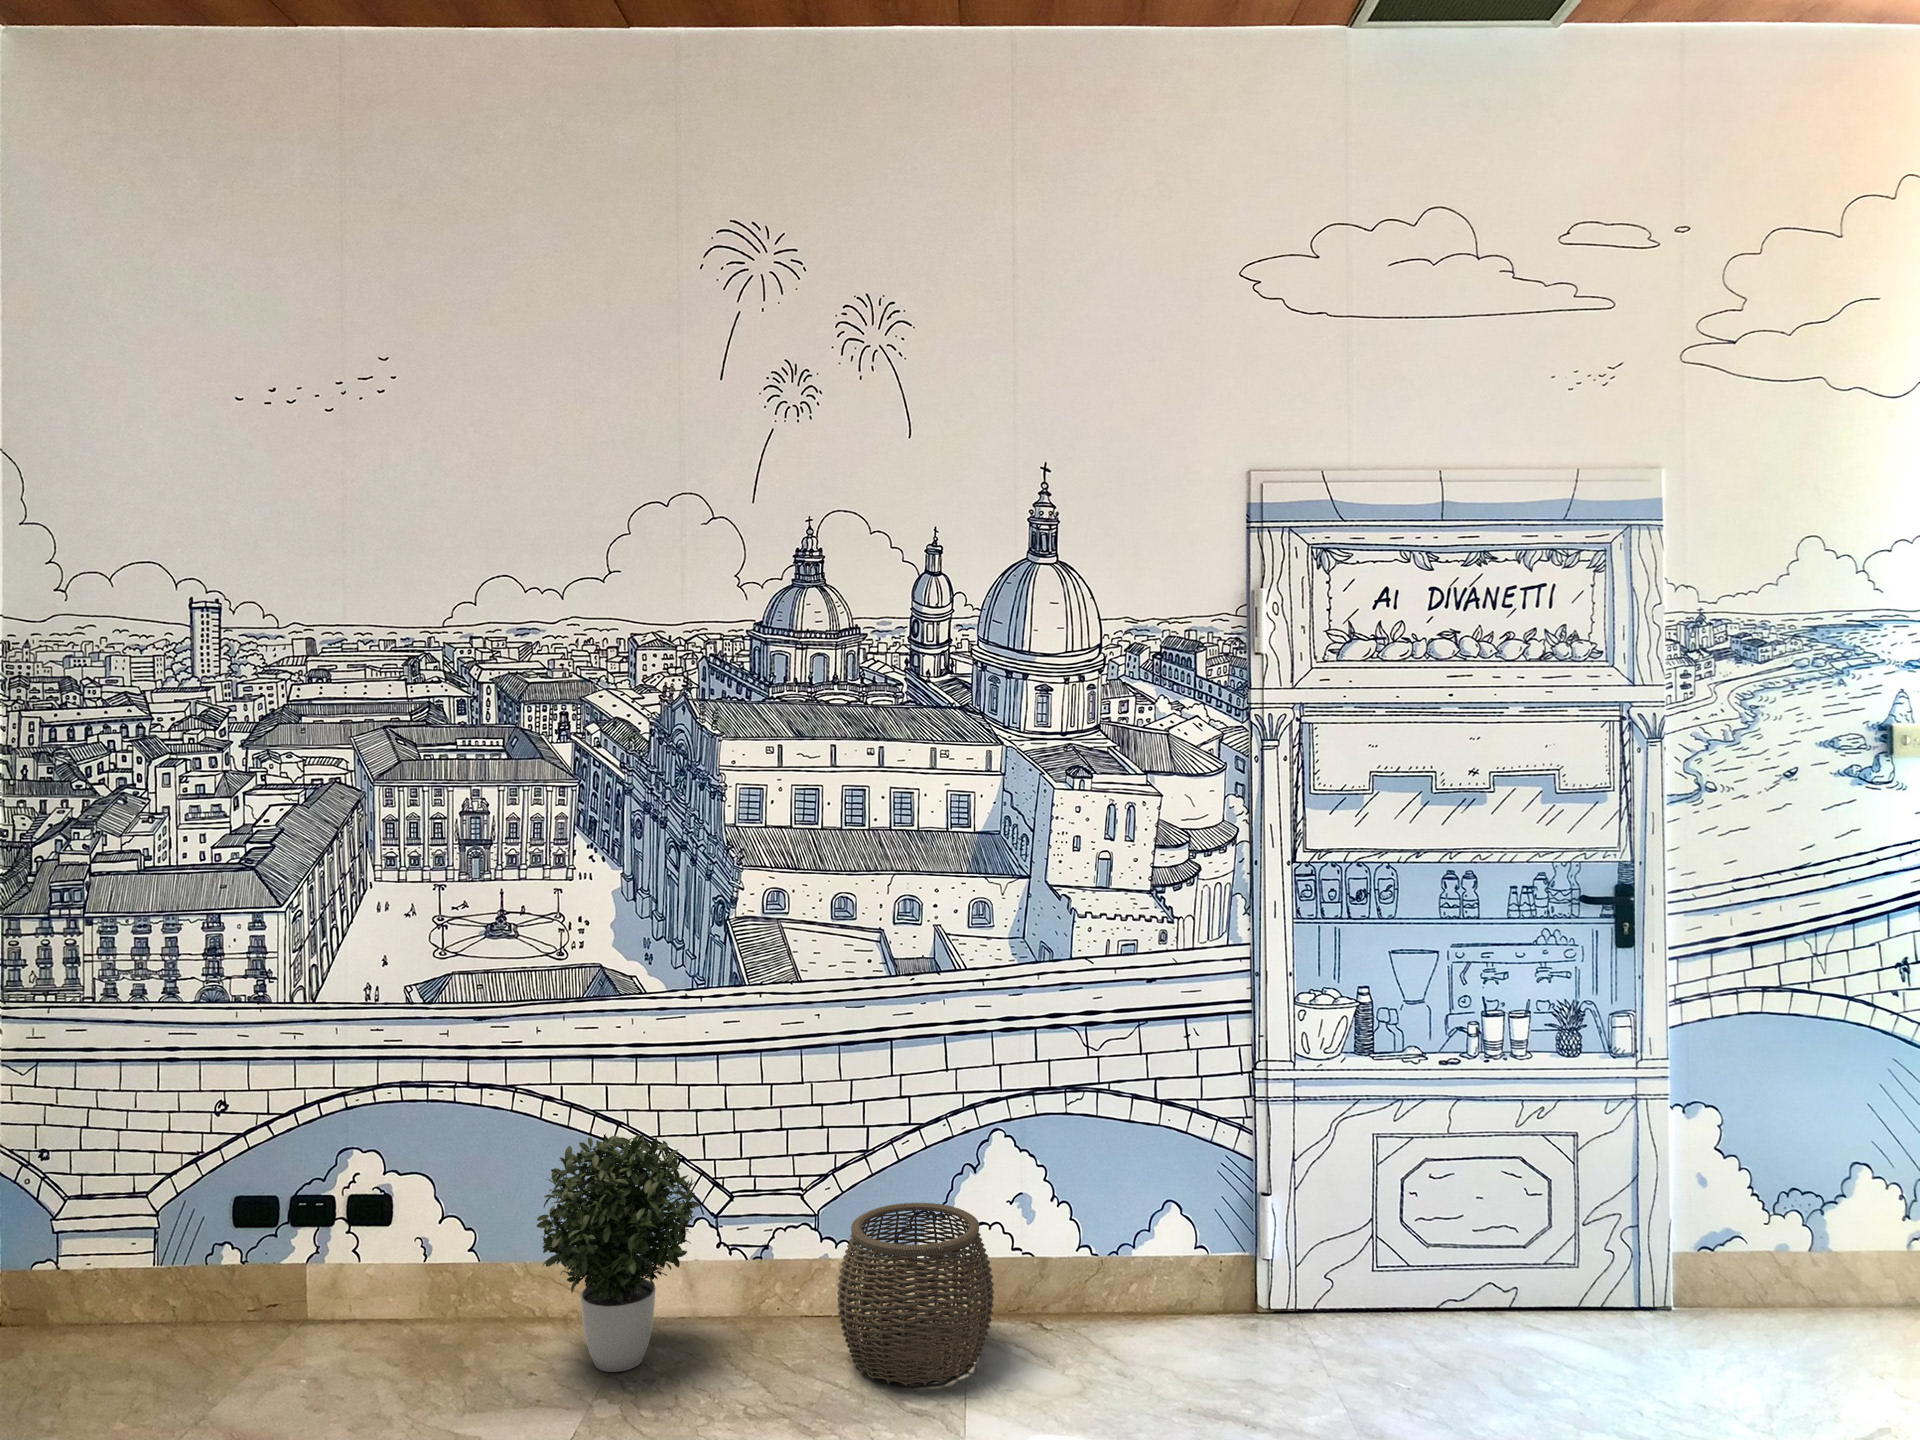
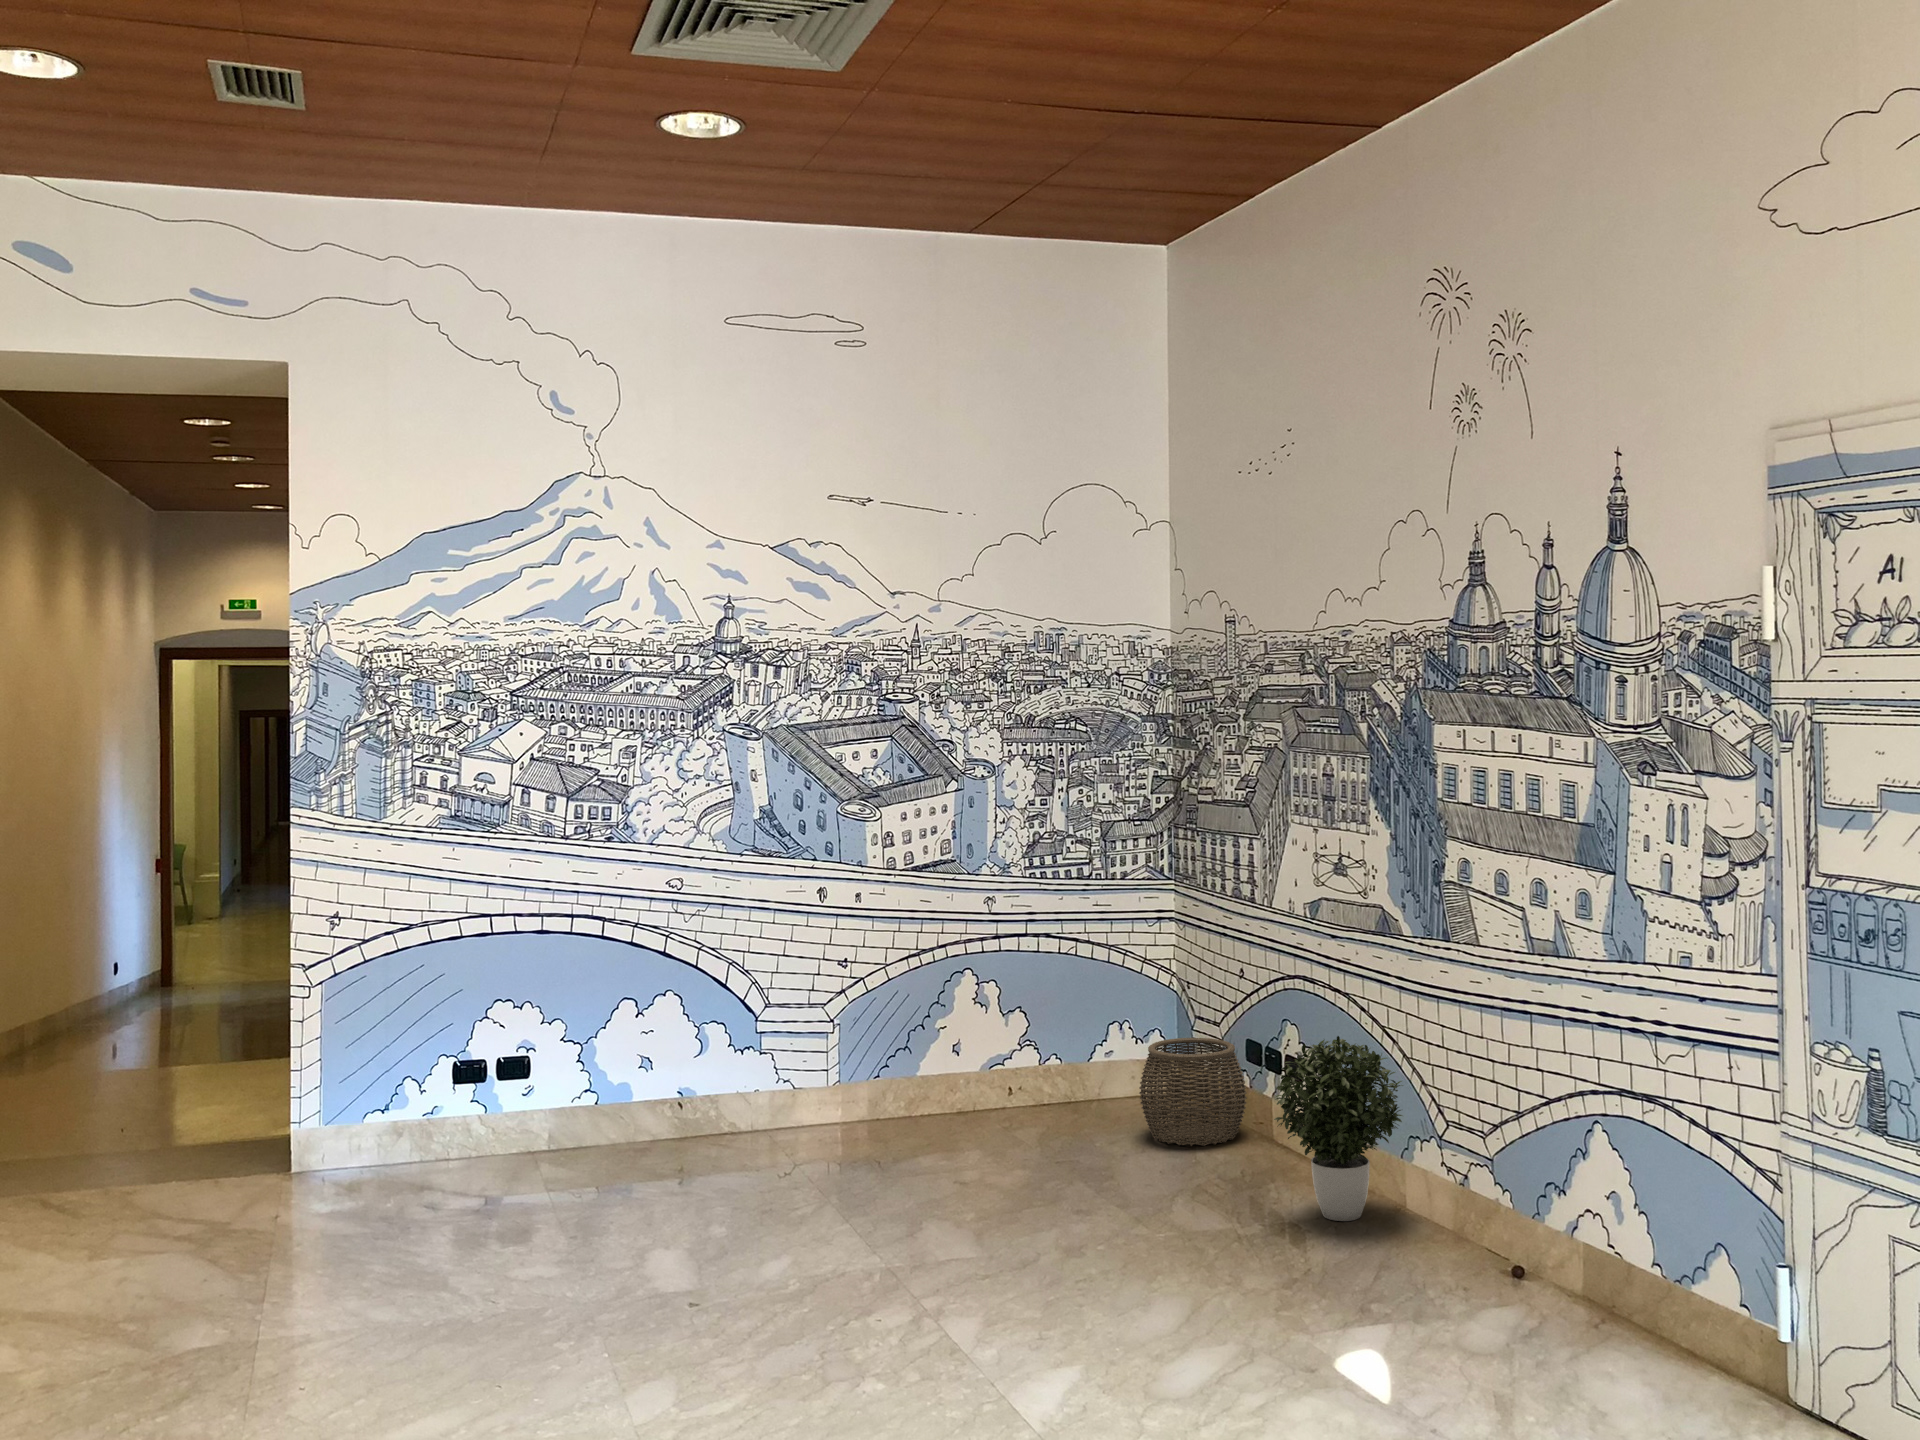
woven basket: present [837,1203,994,1386] -> present [1139,1038,1247,1146]

